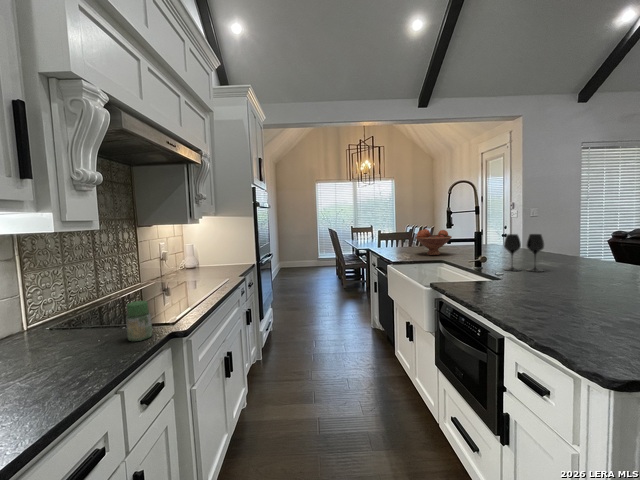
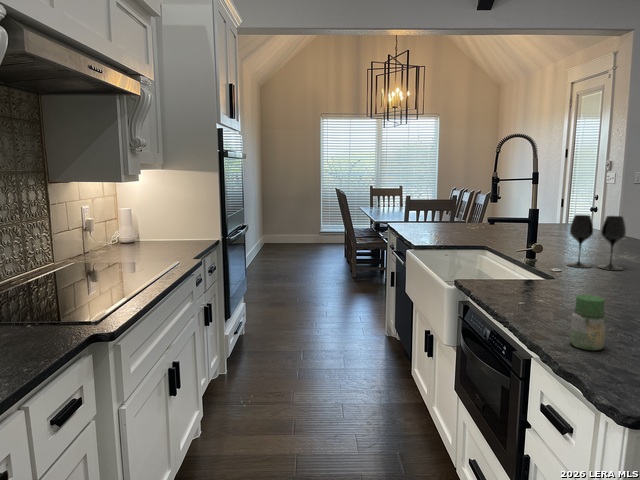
fruit bowl: present [415,229,452,255] -> none [452,199,505,238]
jar: present [126,301,152,341] -> present [570,295,606,350]

